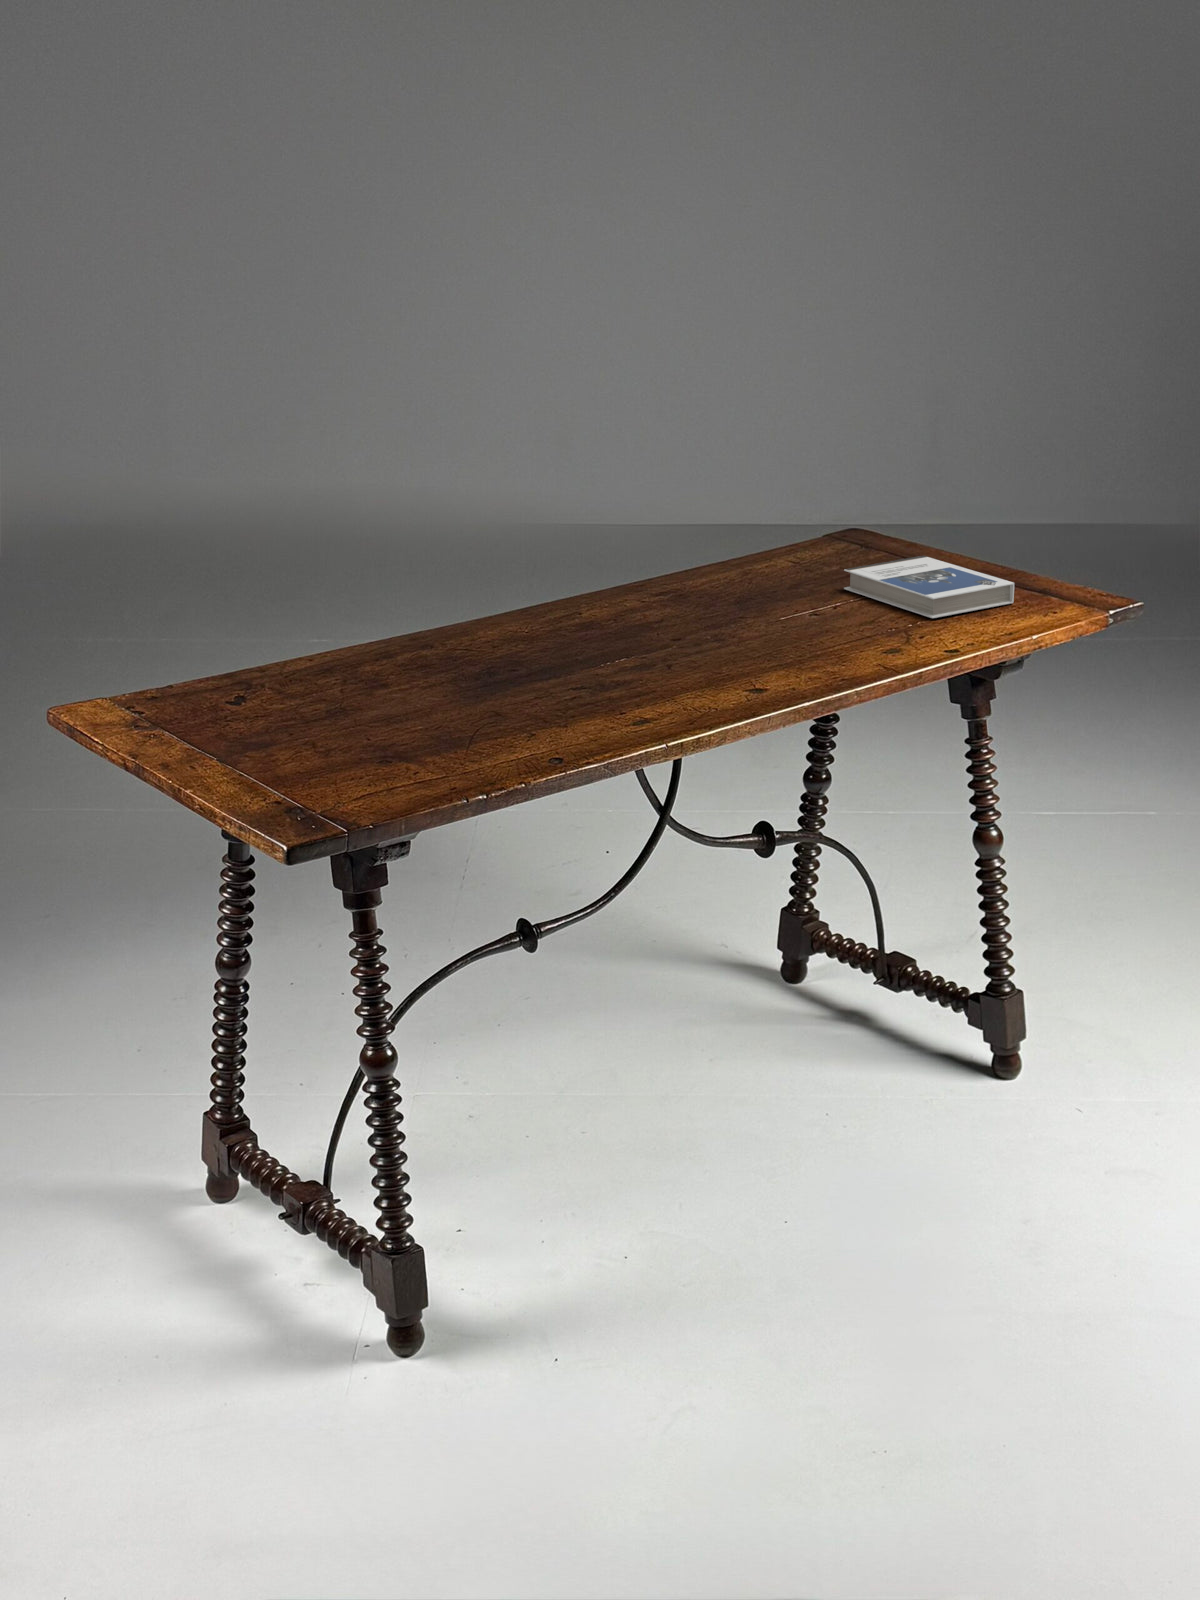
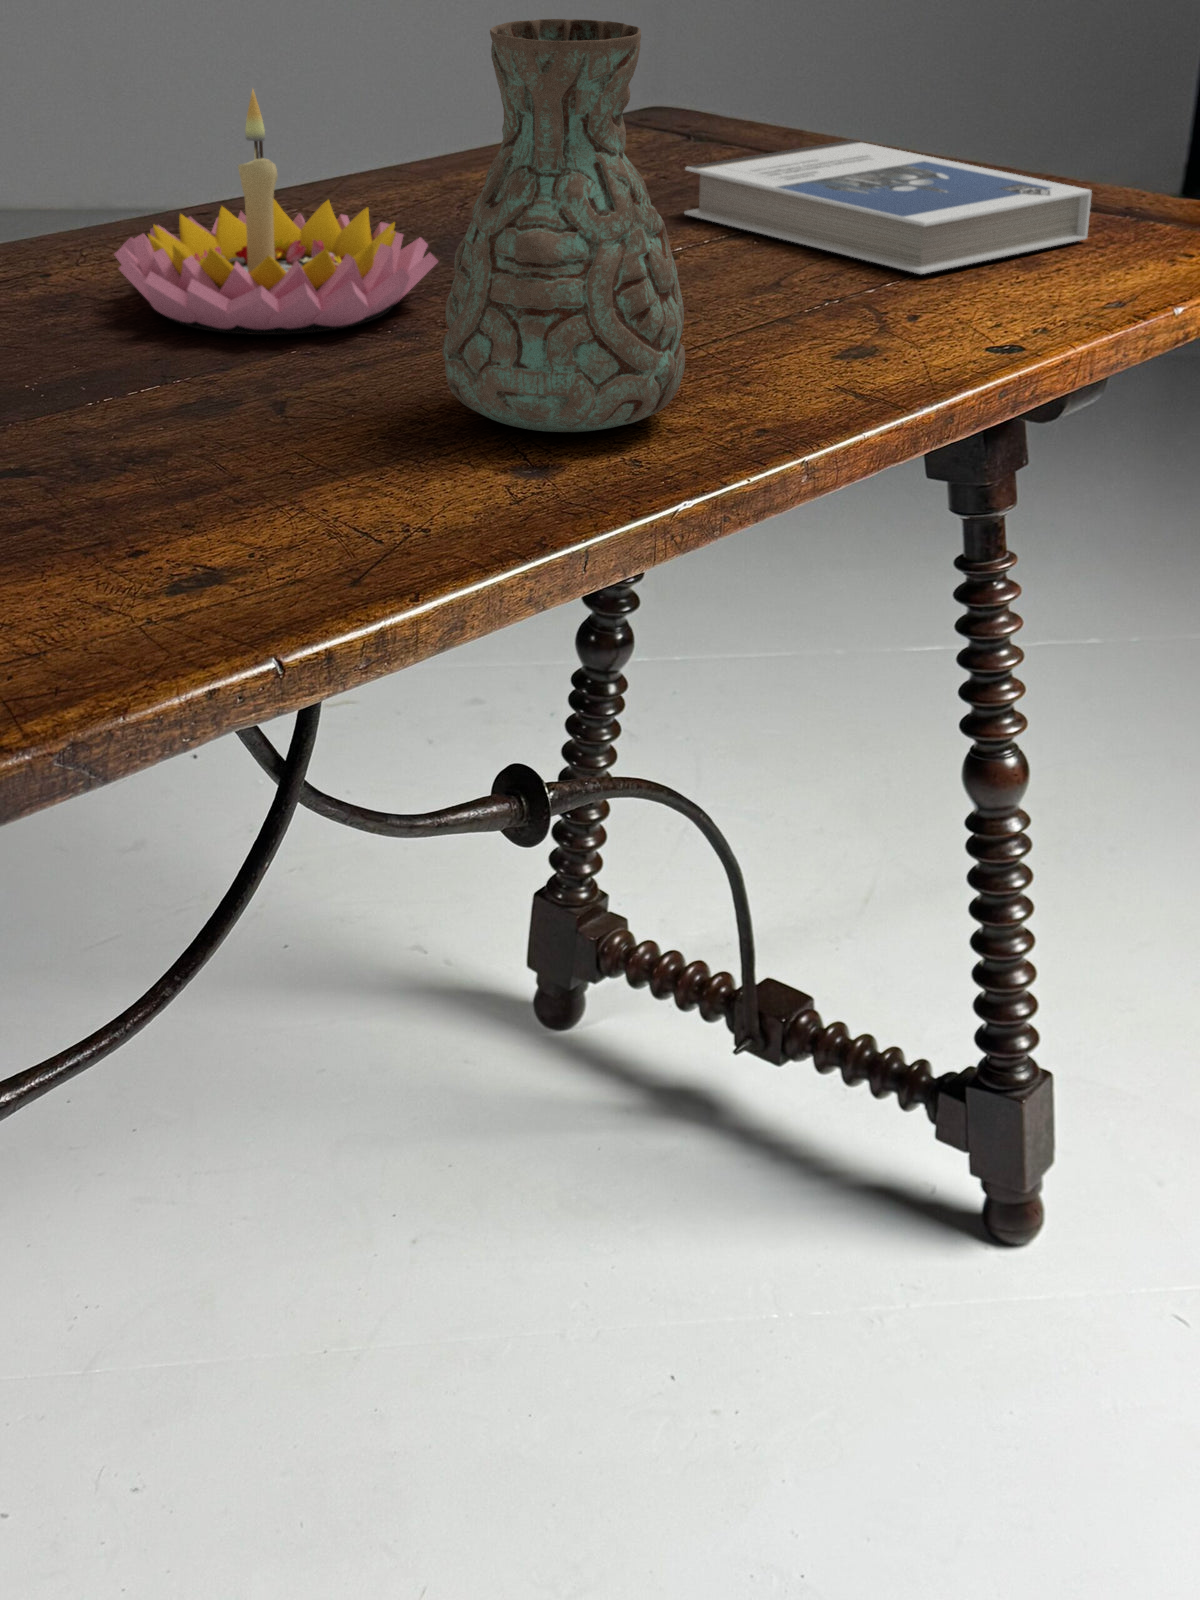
decorative vase: none [728,533,816,678] -> present [442,19,685,432]
candle holder: none [607,547,733,640] -> present [115,90,438,335]

